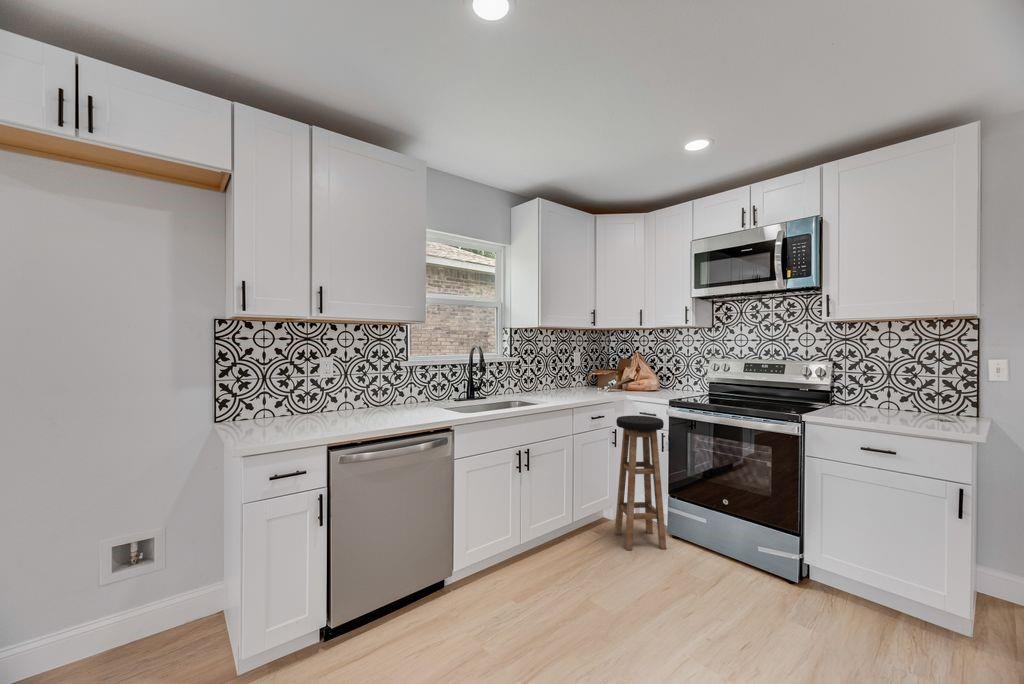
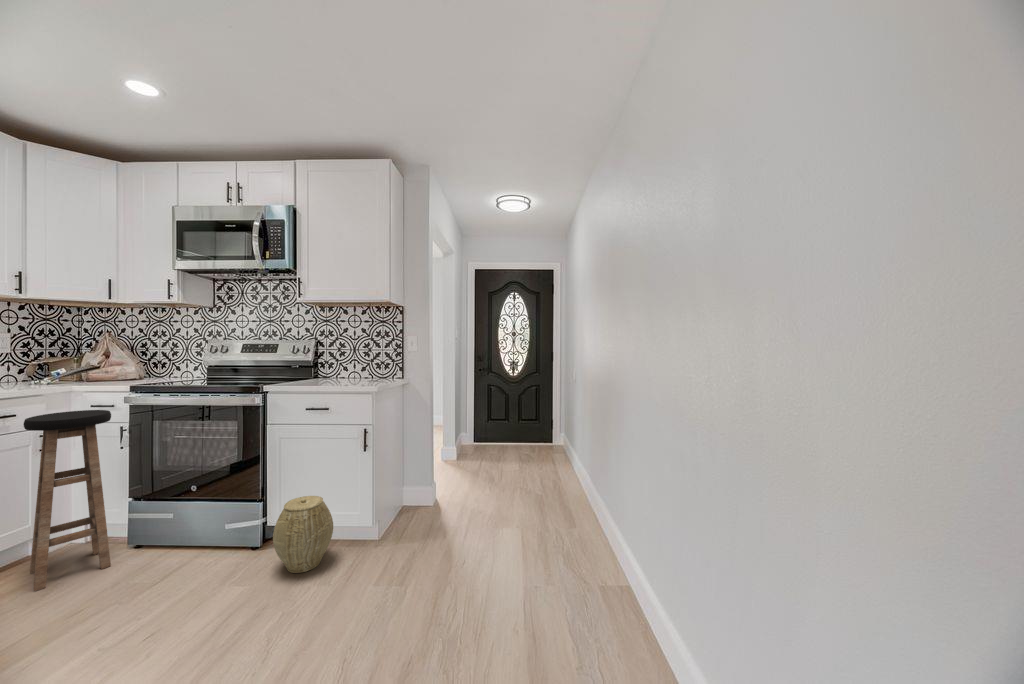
woven basket: none [831,546,912,638] -> present [273,496,333,573]

